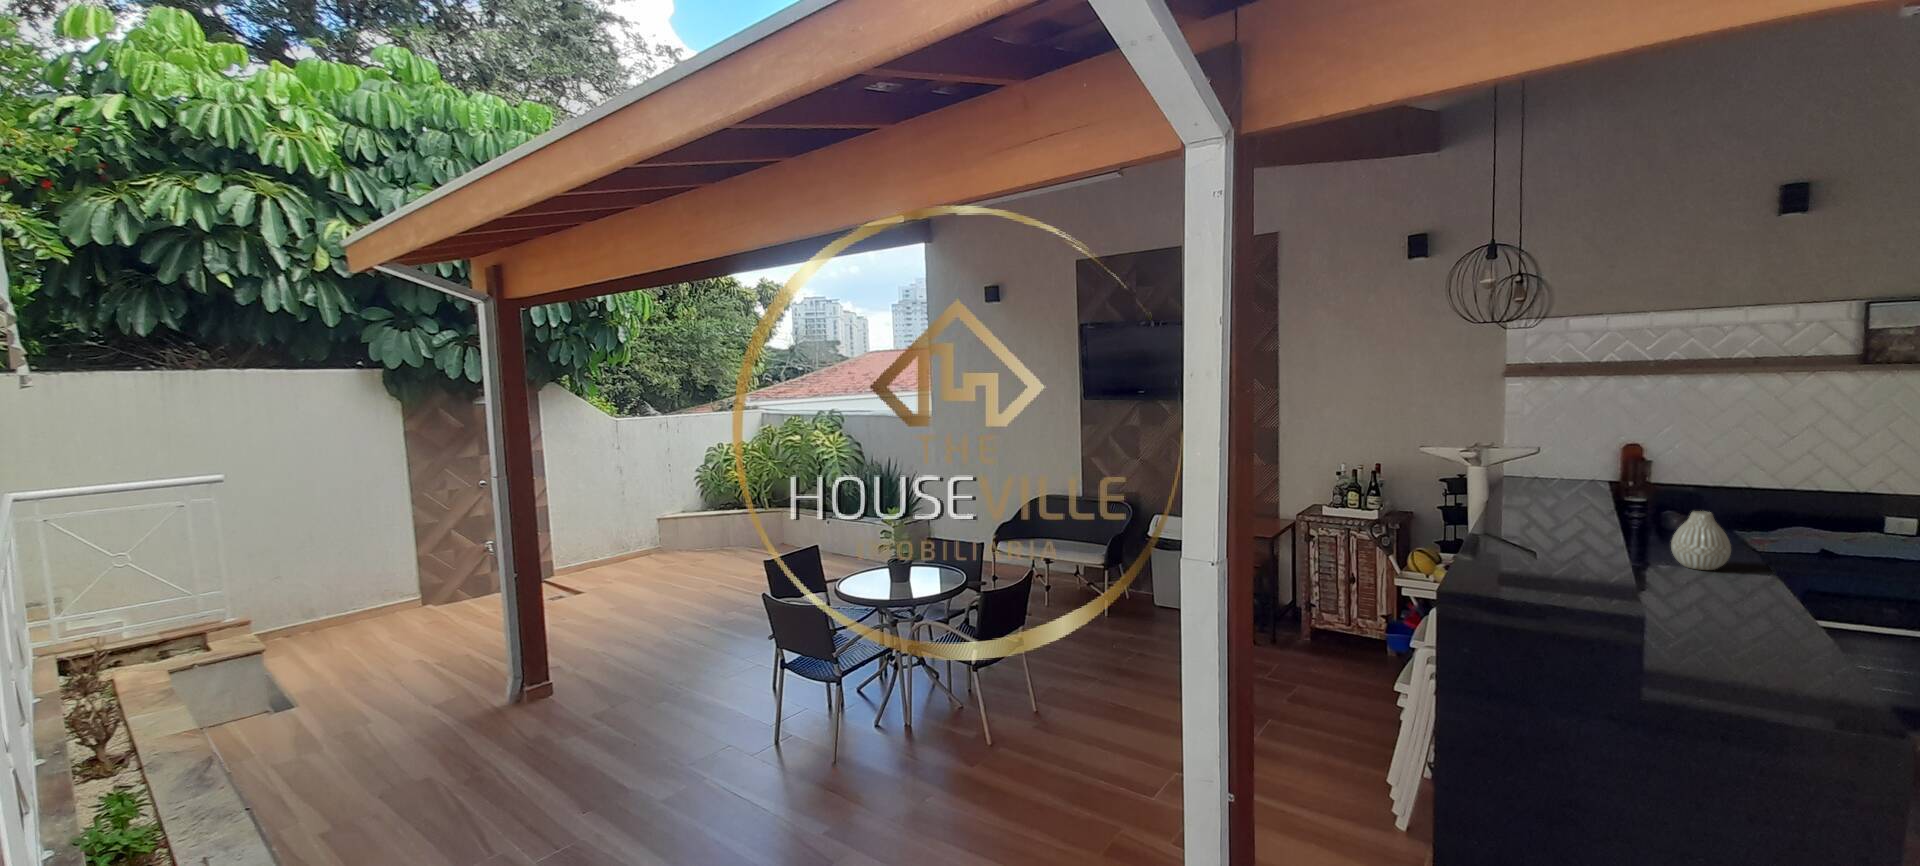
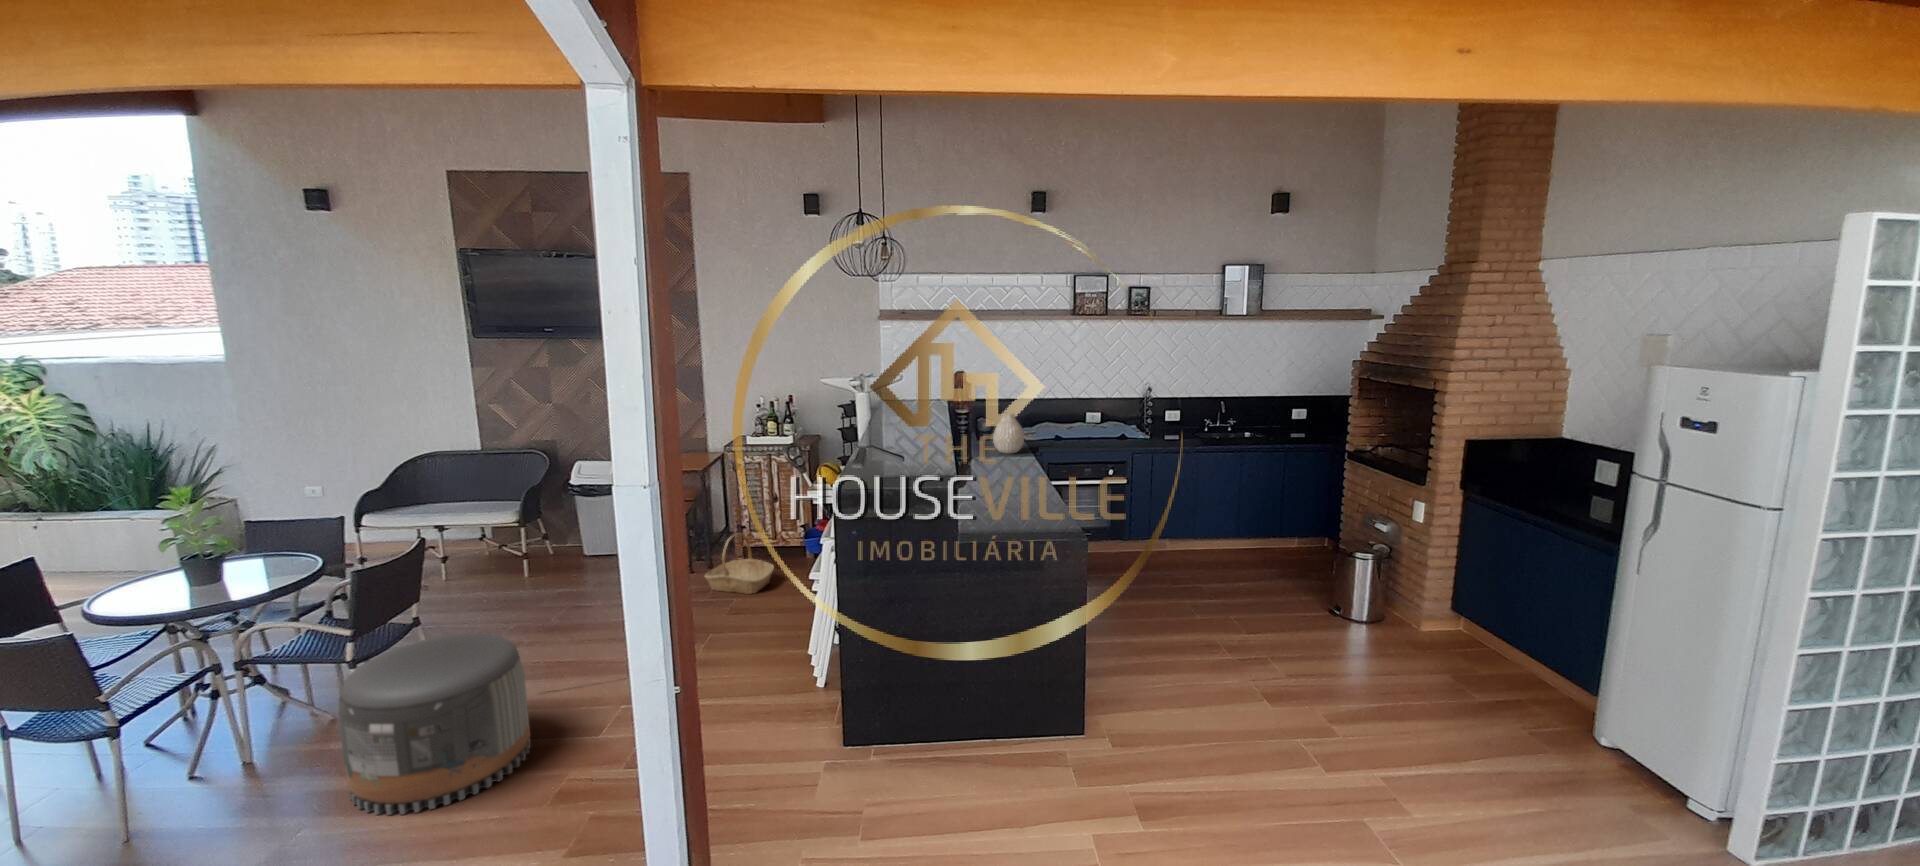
basket: none [1265,612,1345,682] -> present [705,533,774,594]
pouf: none [964,658,1089,800] -> present [339,634,531,815]

